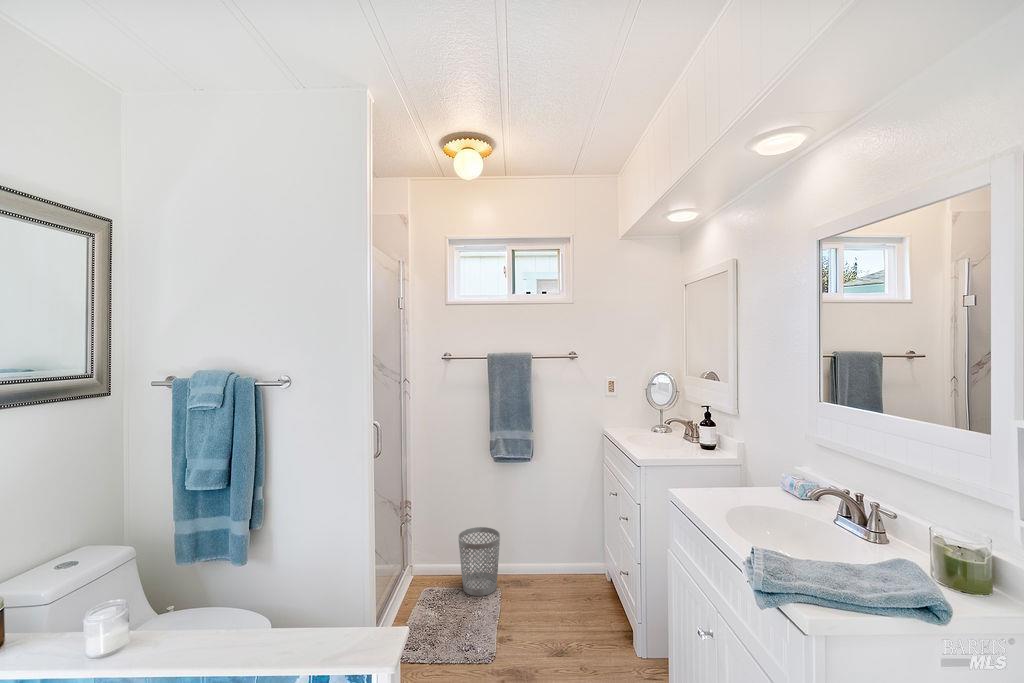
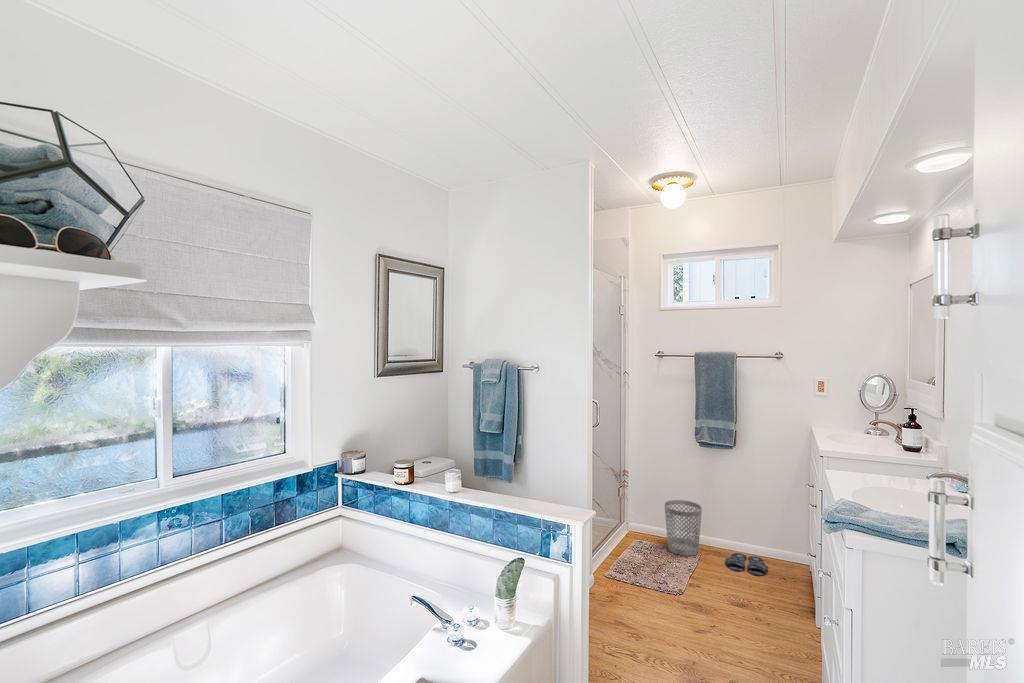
slippers: none [527,576,569,602] -> present [725,553,768,576]

